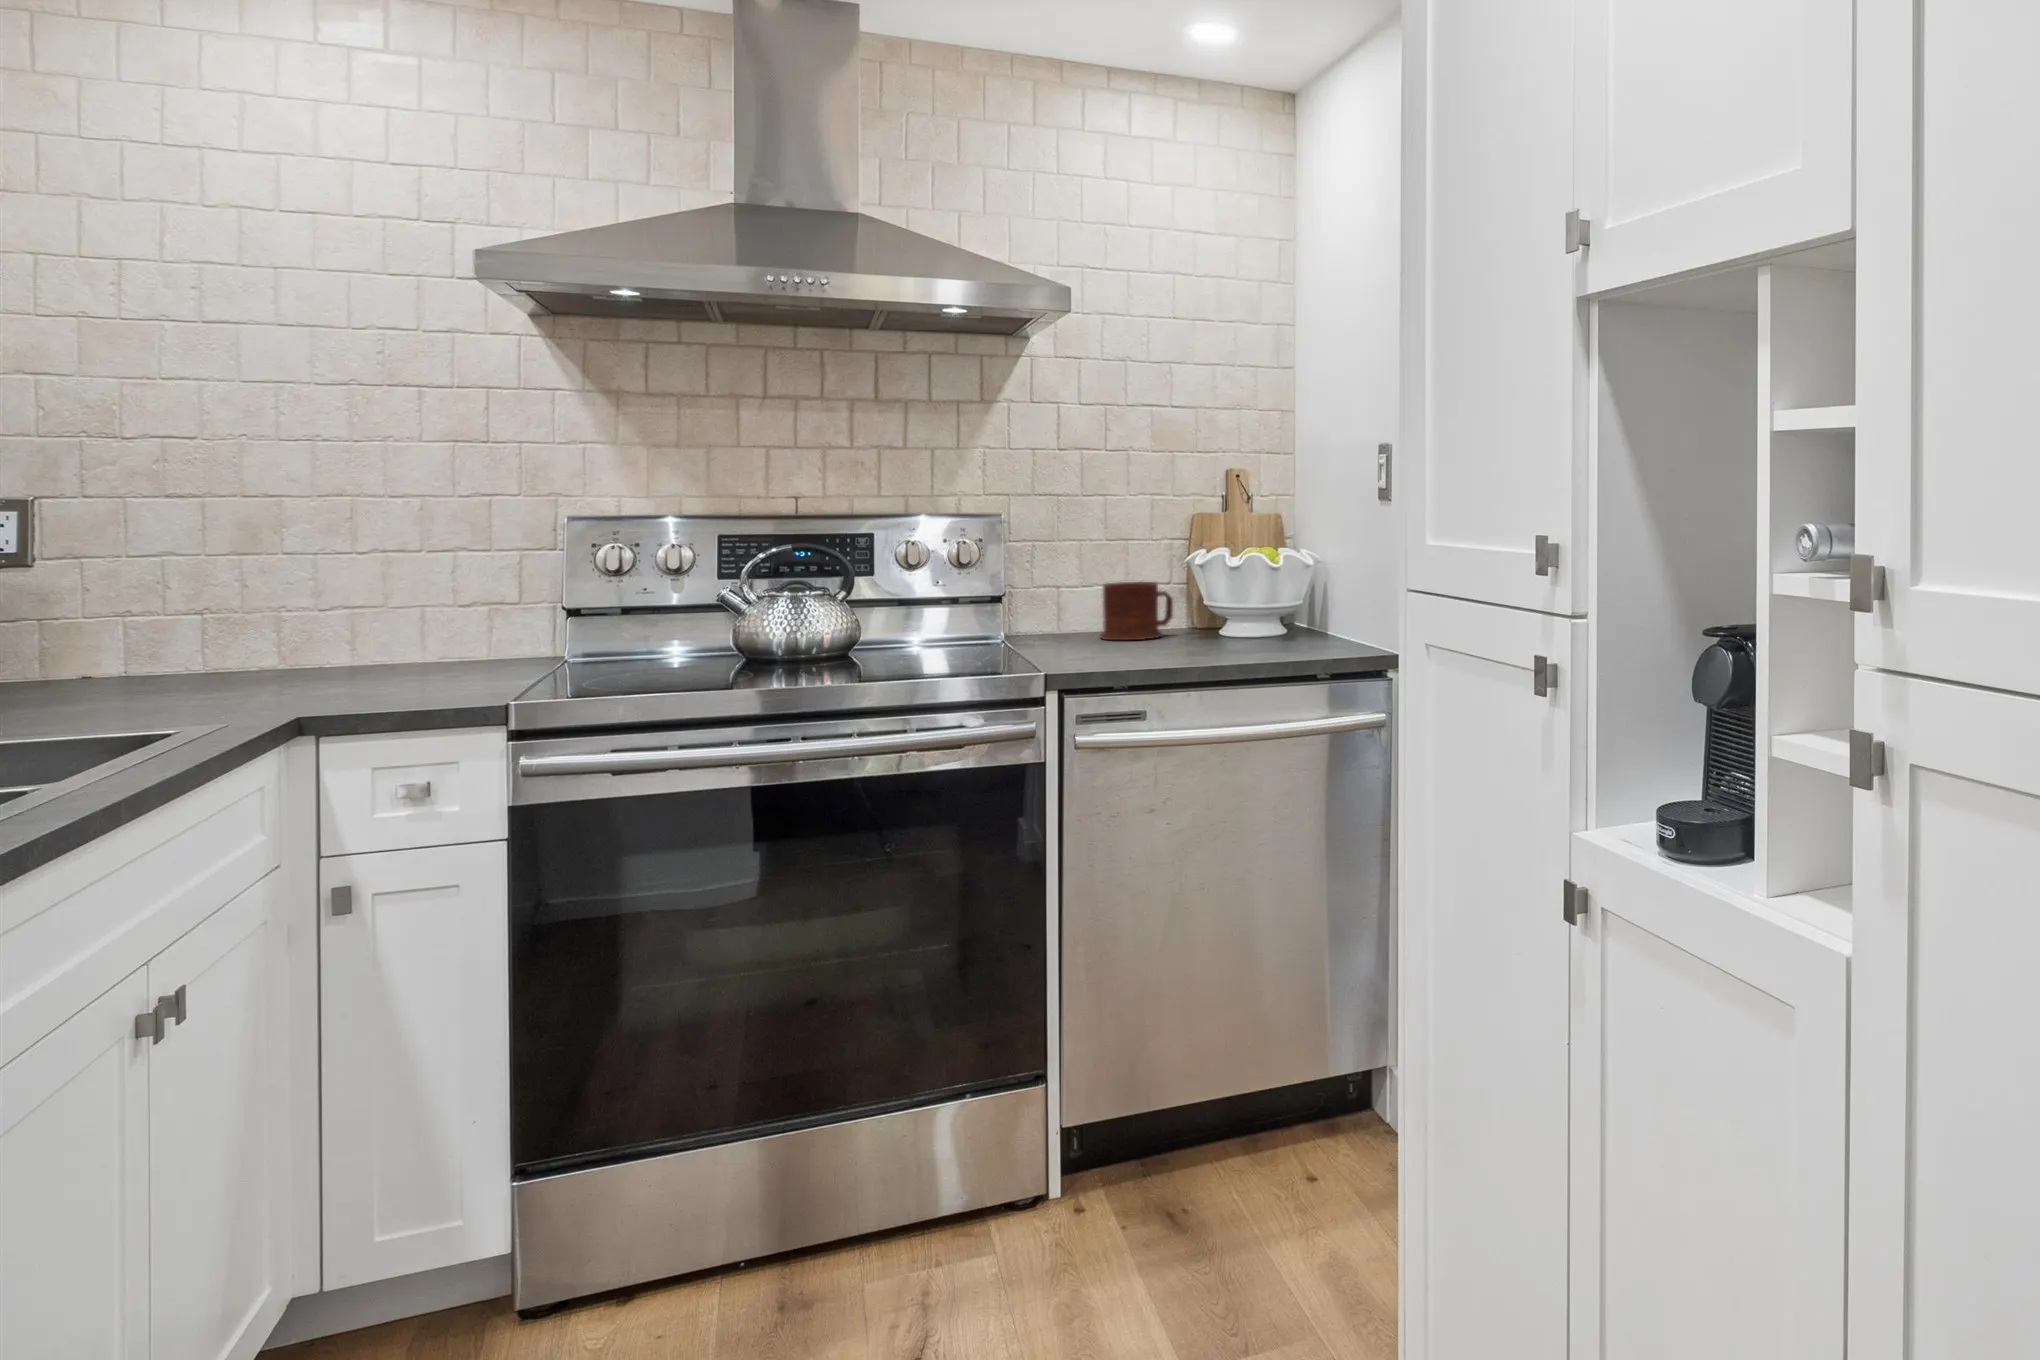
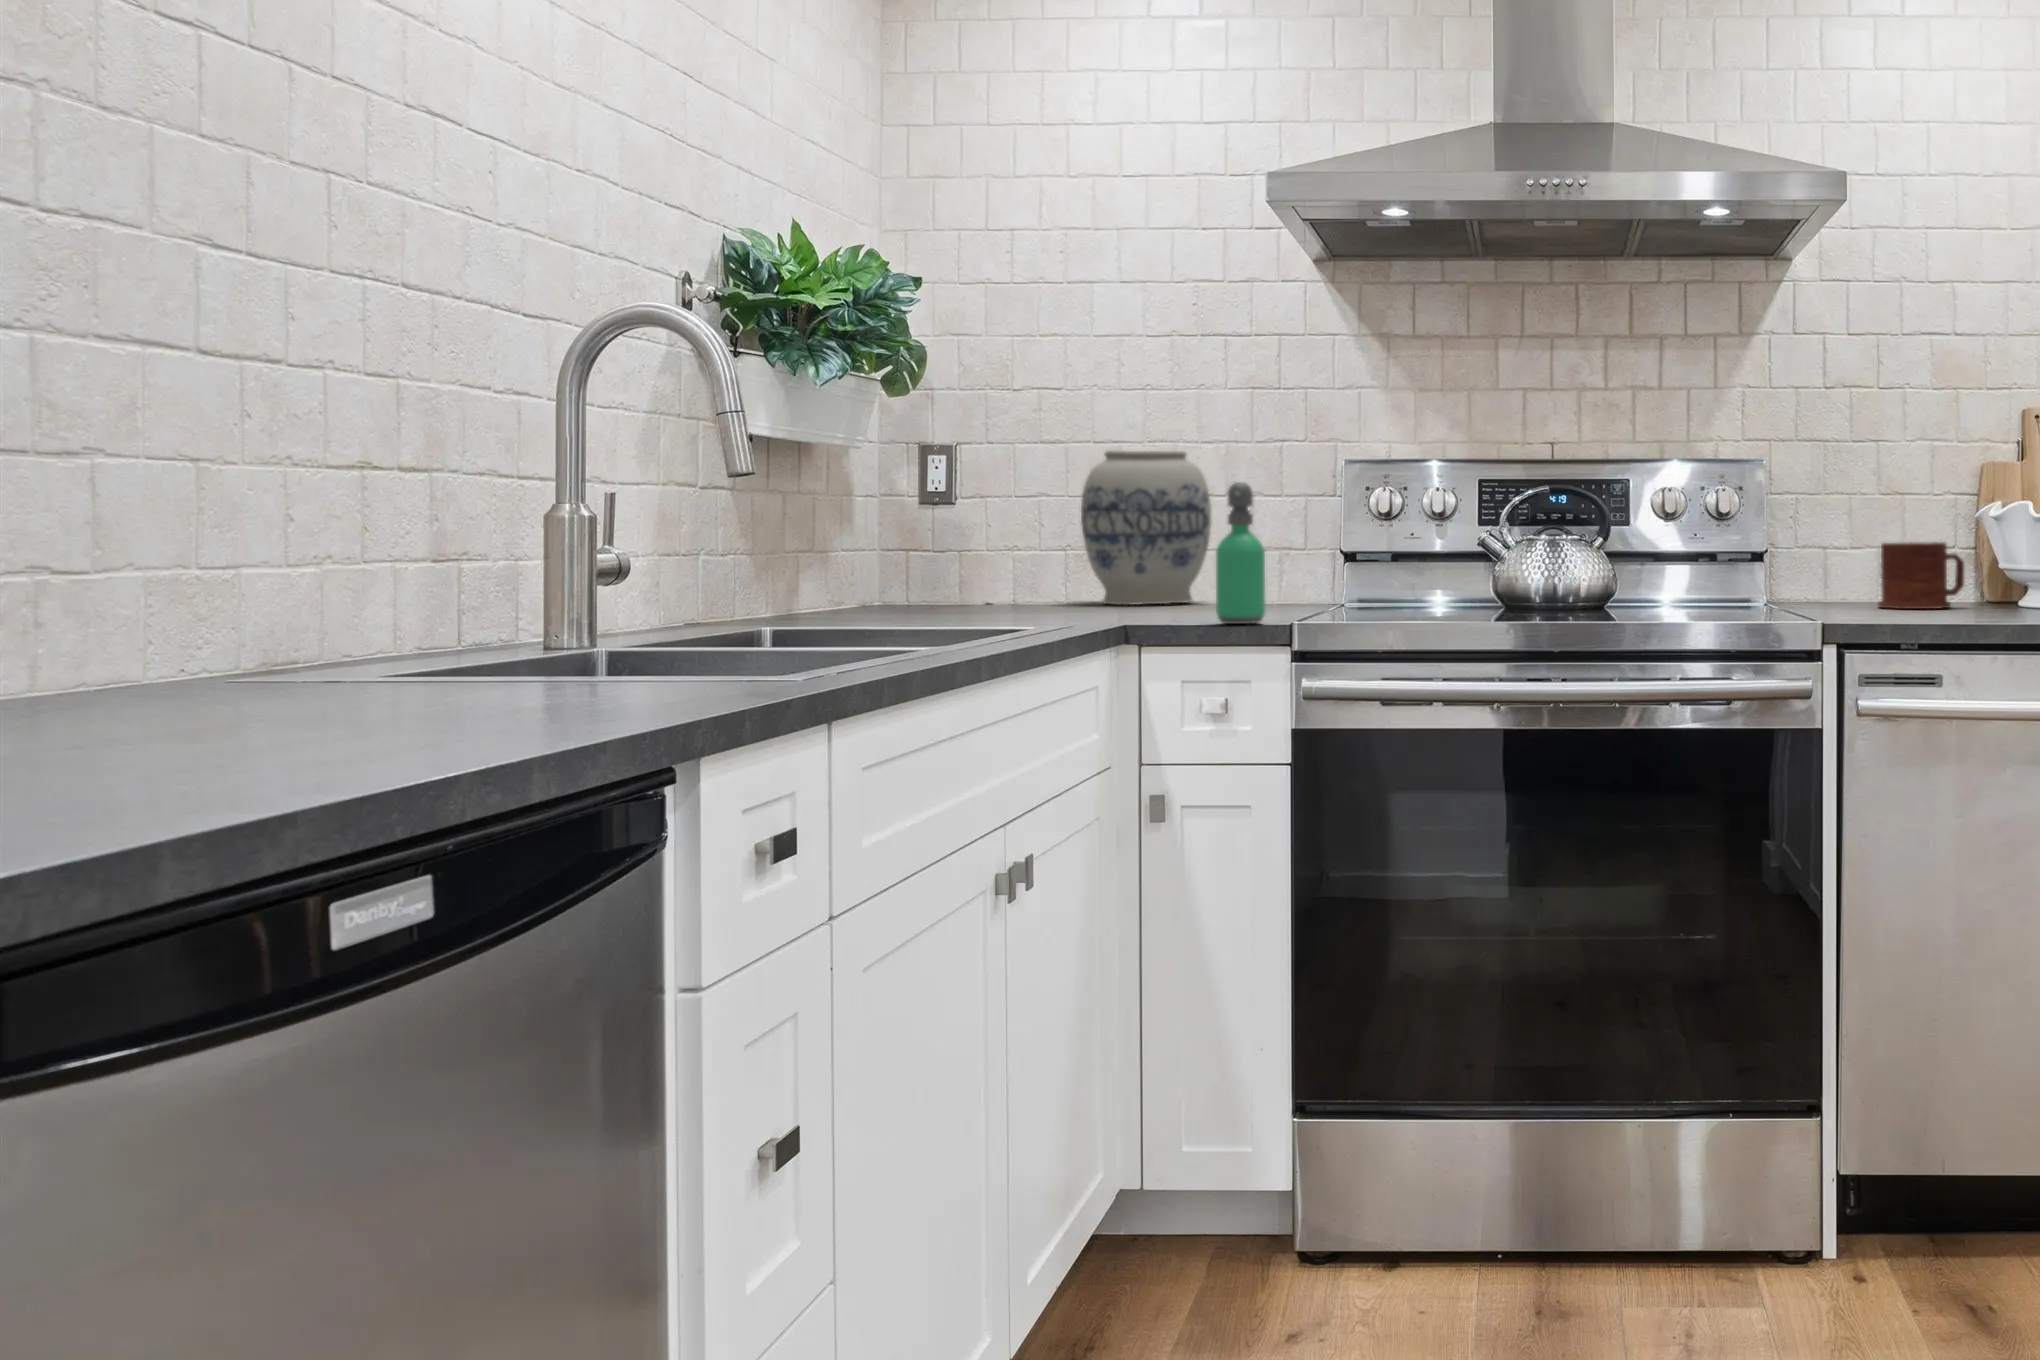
vase: none [229,507,403,672] -> present [1081,450,1211,605]
soap dispenser: none [416,566,477,709] -> present [1216,482,1265,624]

